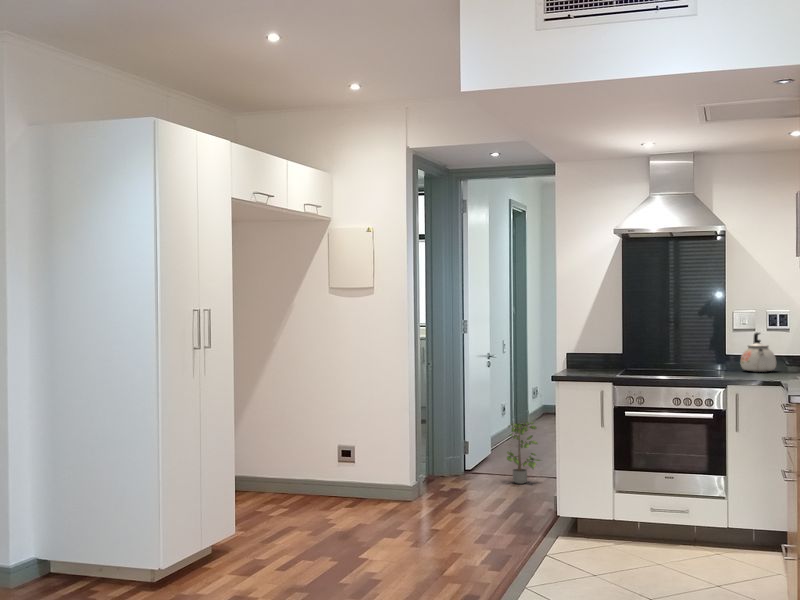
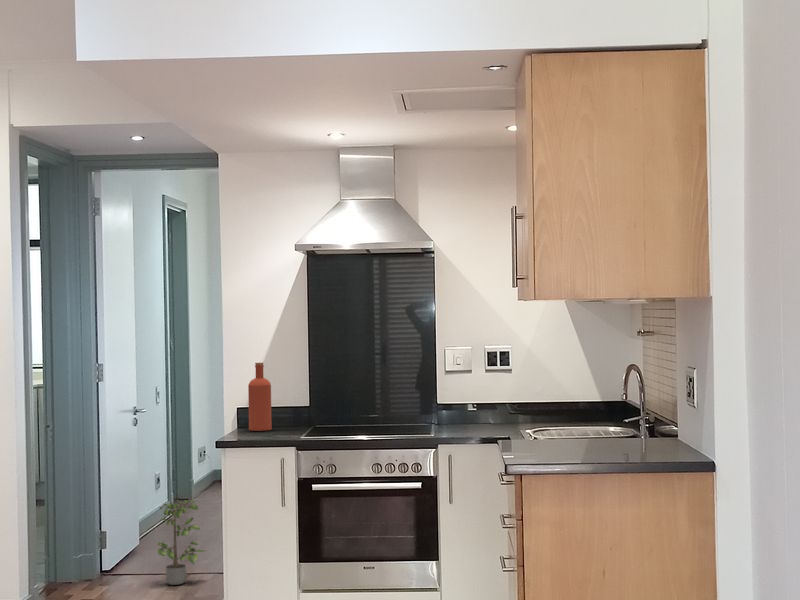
bottle: none [576,320,594,371] -> present [248,363,272,431]
kettle: present [741,333,776,372] -> none [454,374,496,424]

